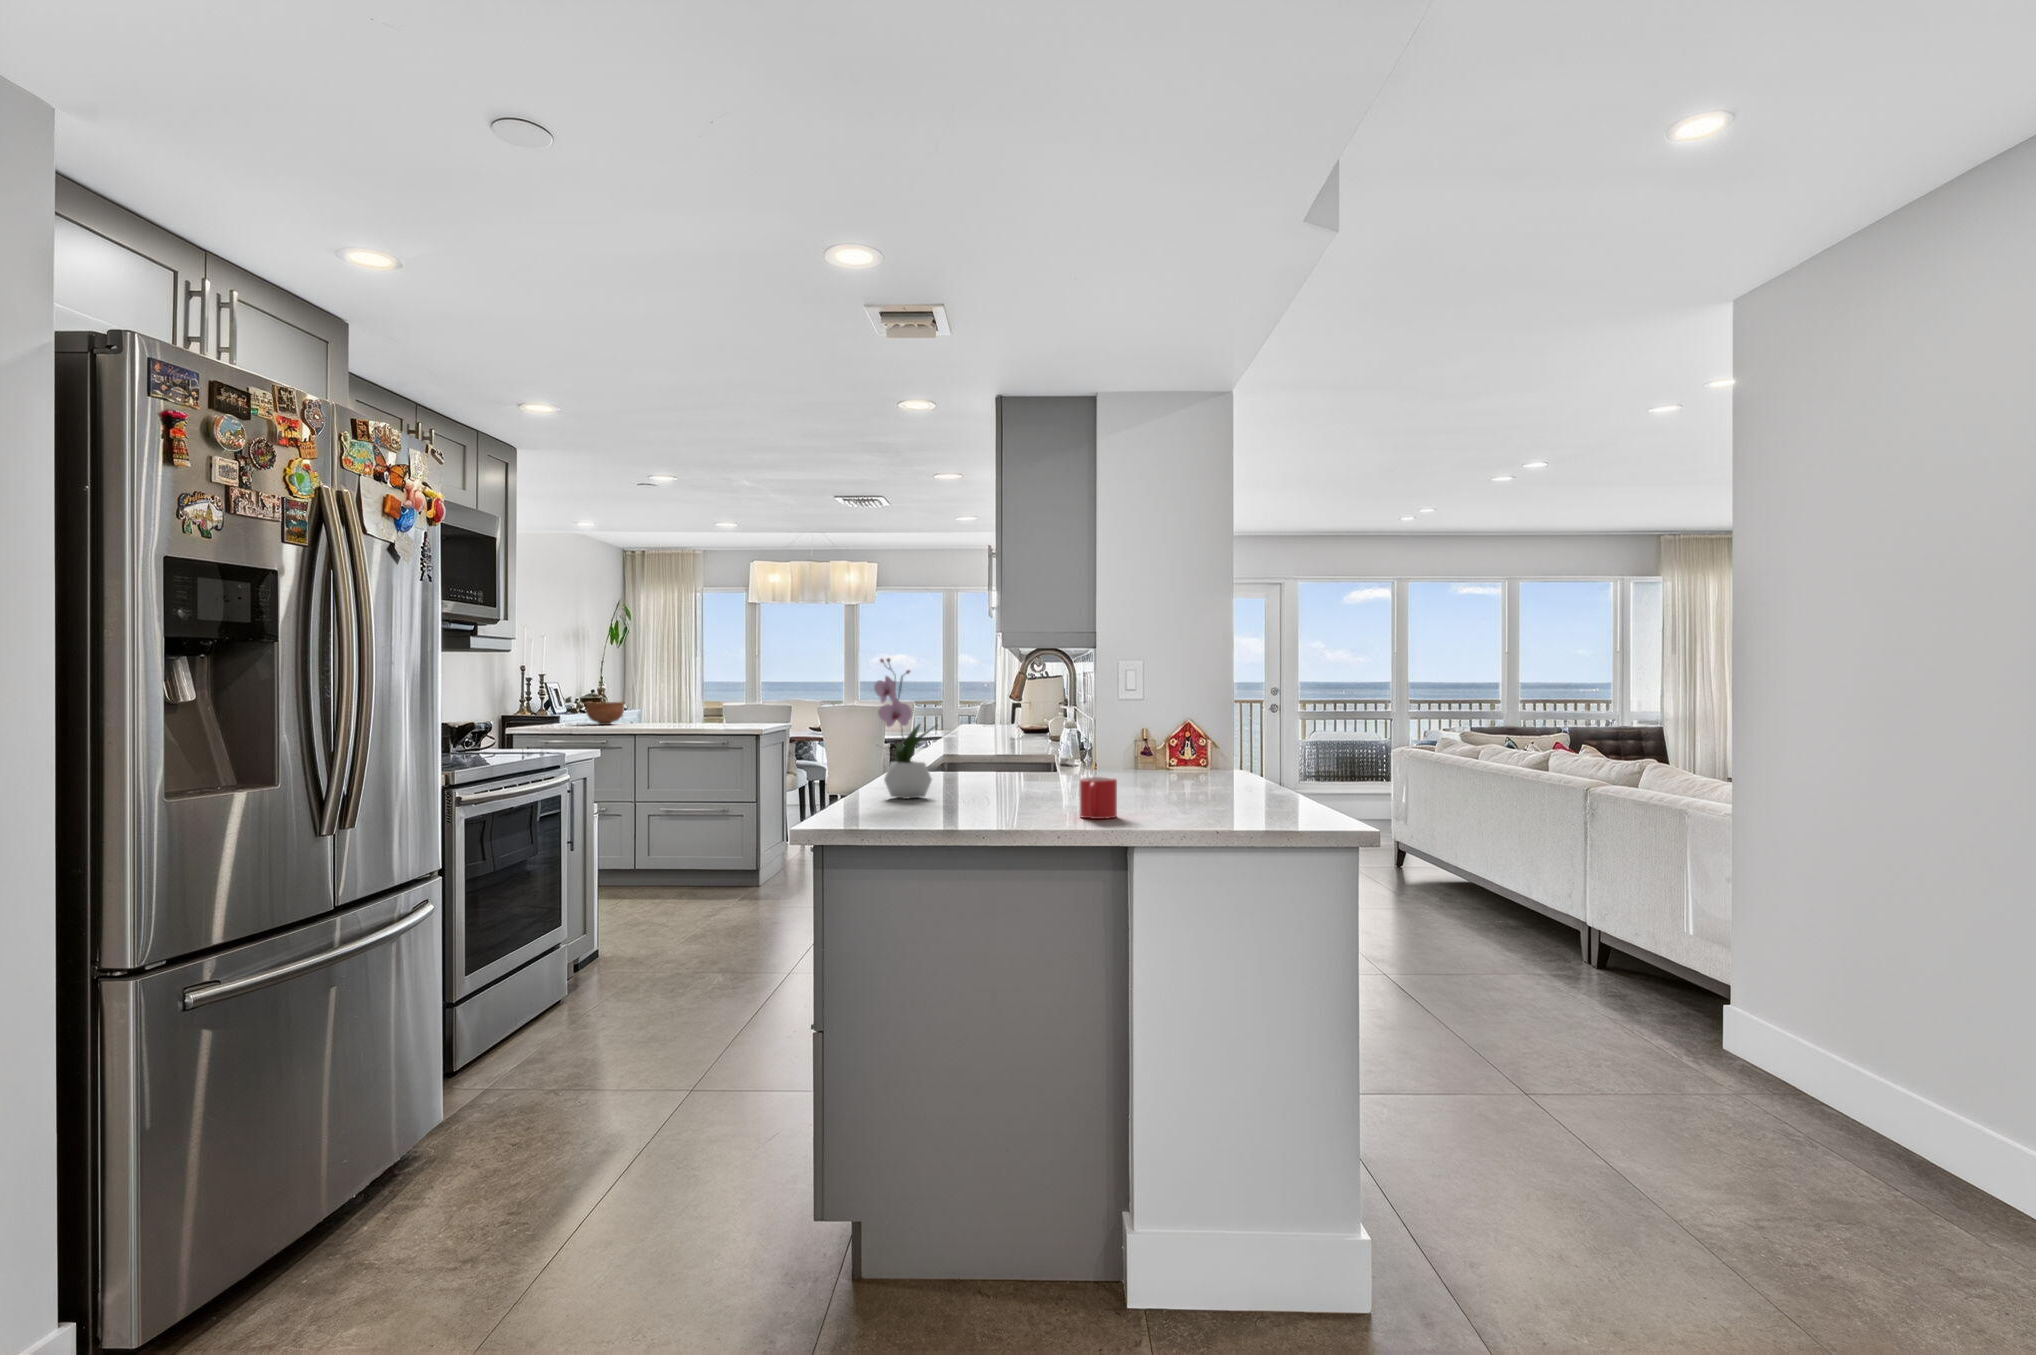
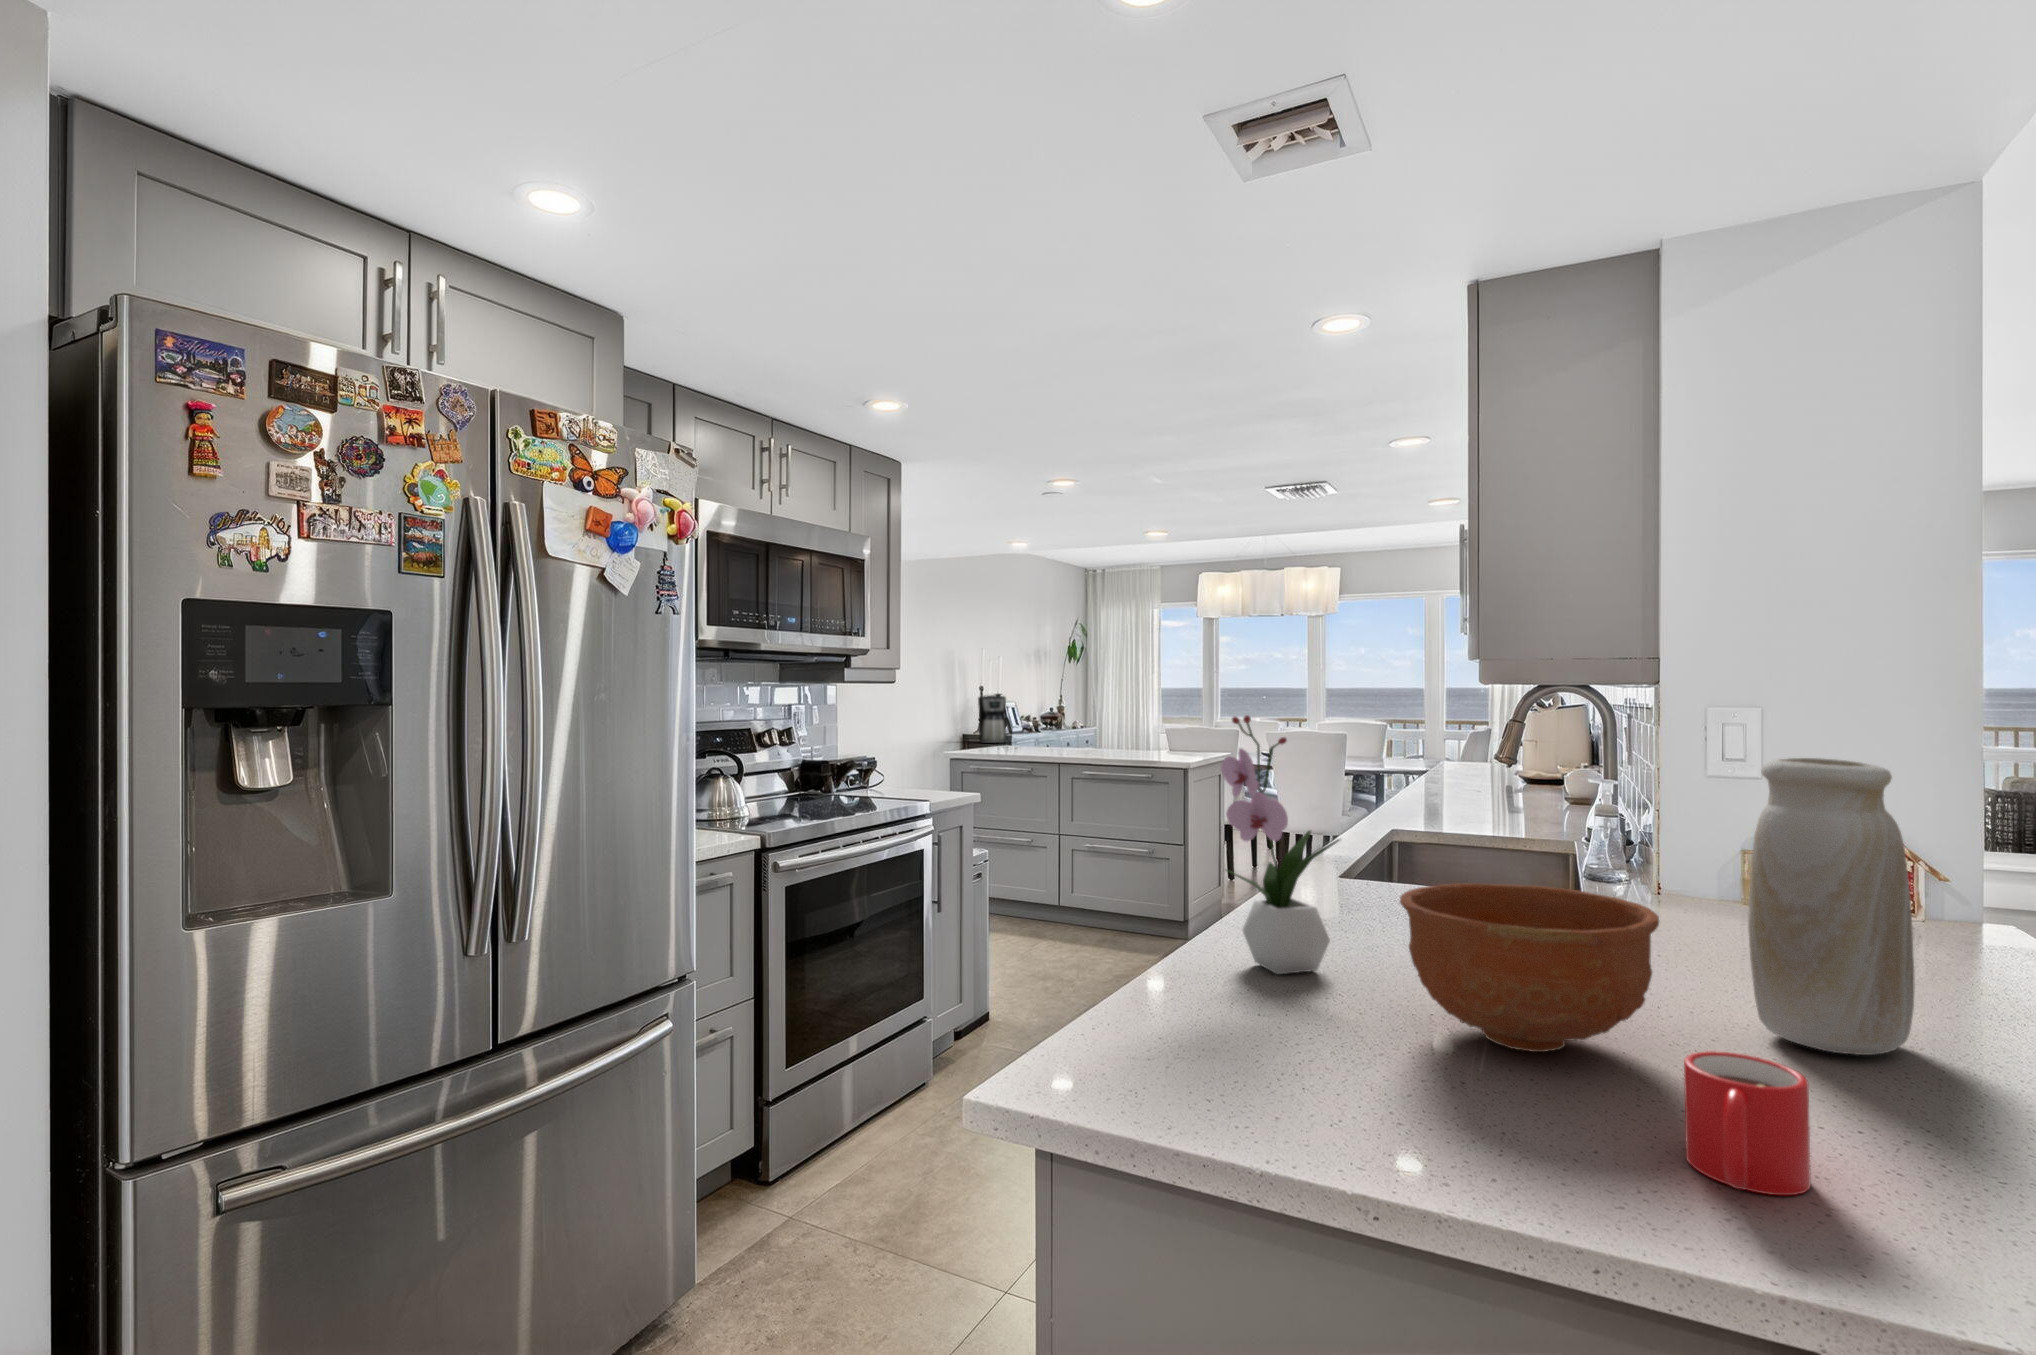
coffee maker: none [523,674,563,723] -> present [978,695,1013,743]
vase: none [1114,675,1171,798] -> present [1748,758,1915,1055]
bowl: present [586,702,624,725] -> present [1400,883,1659,1052]

